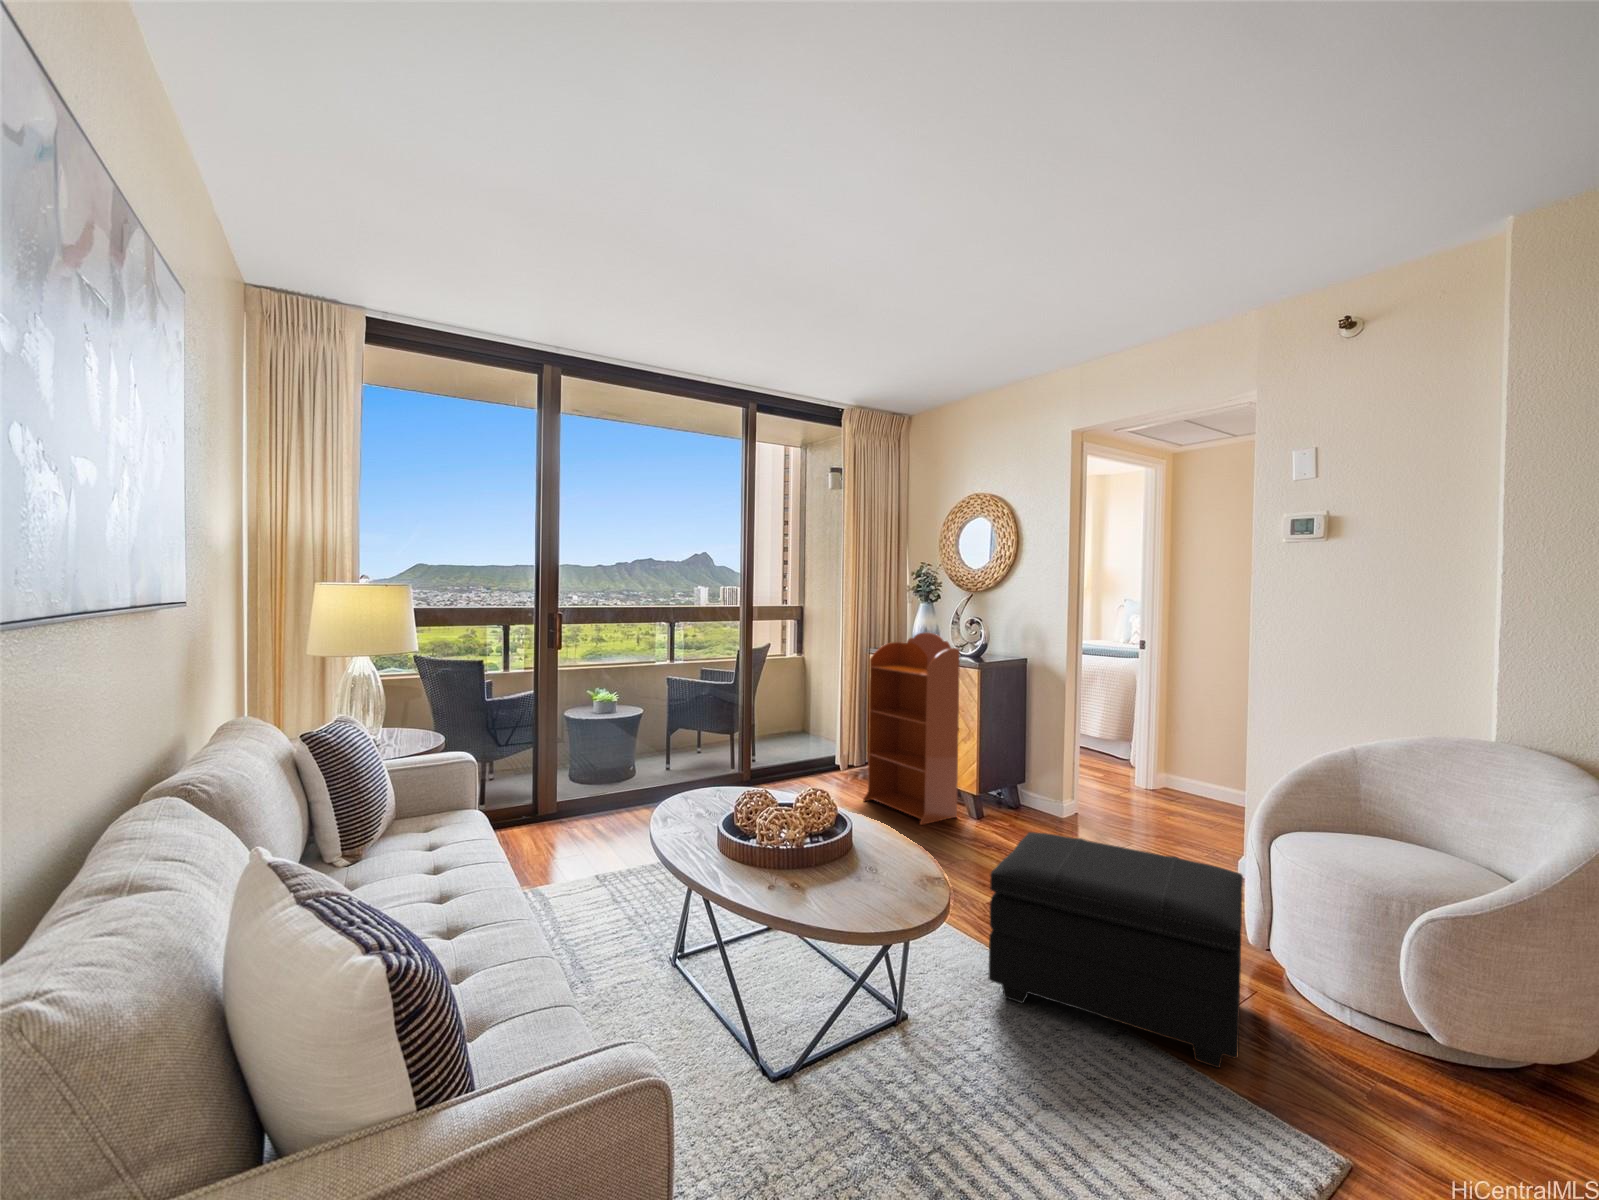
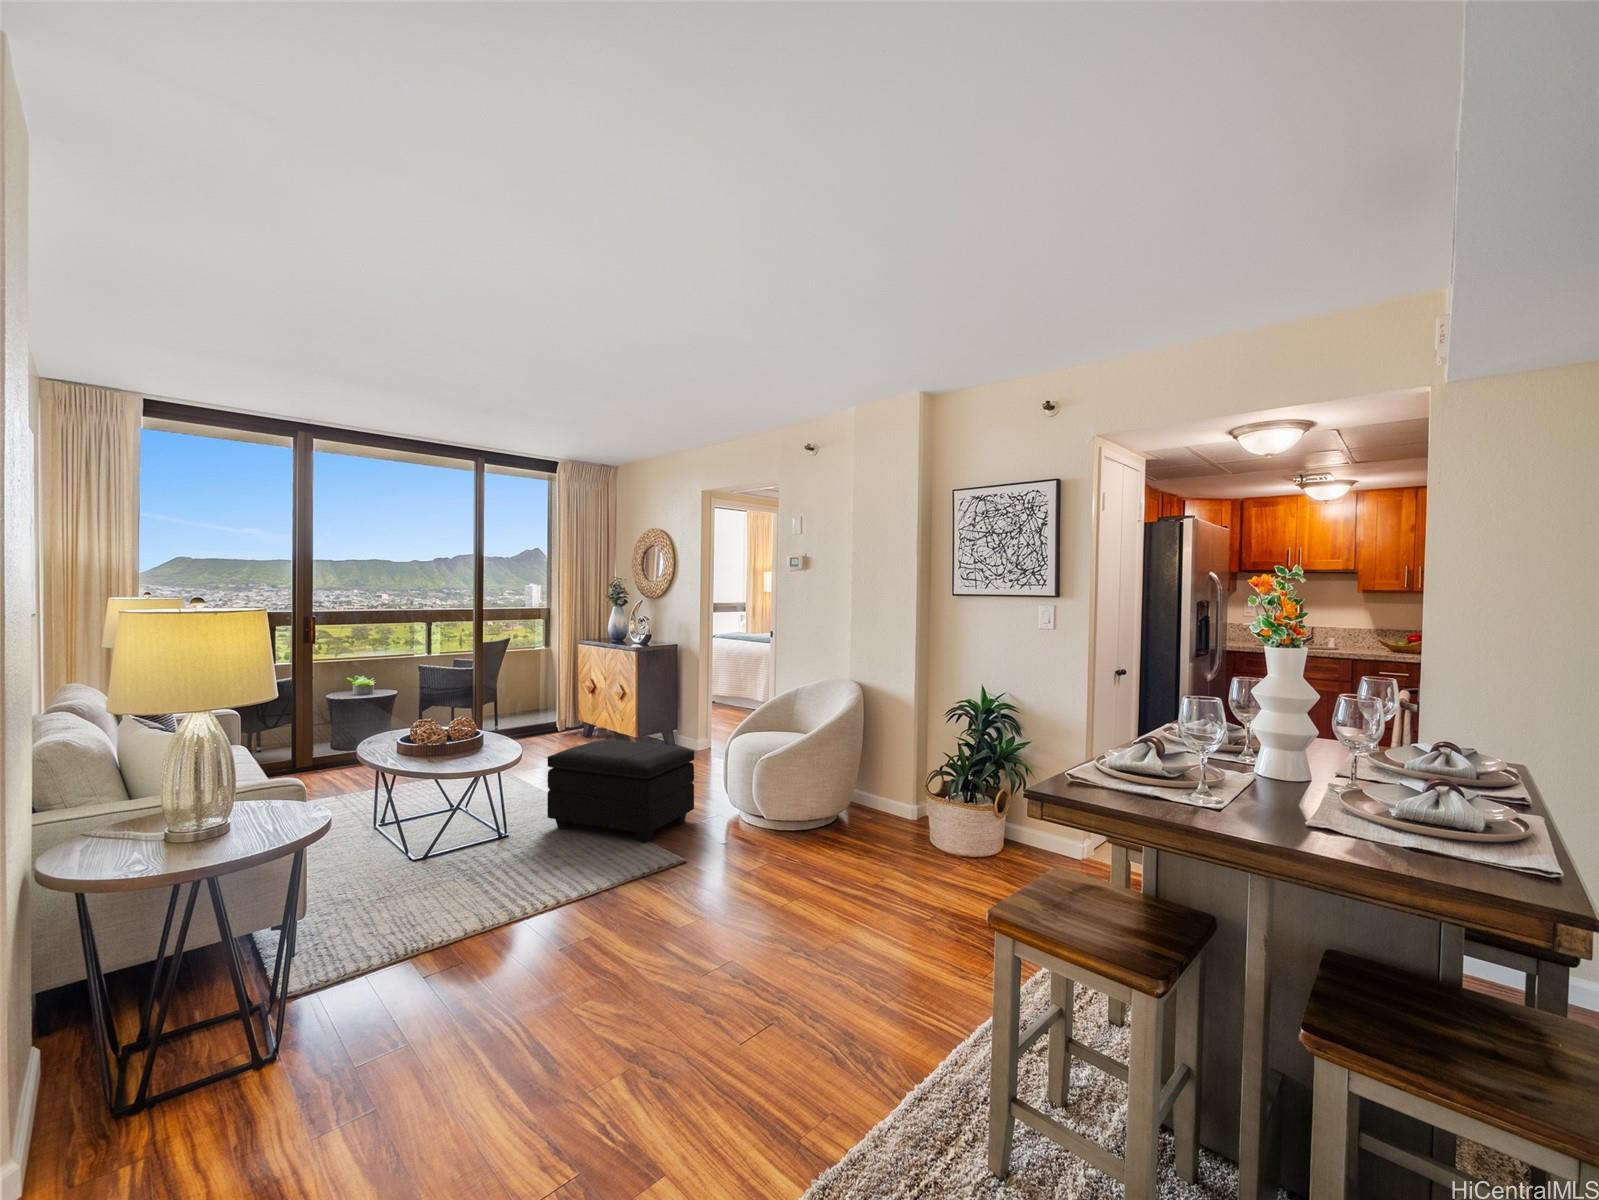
bookcase: present [863,633,960,825] -> none [564,627,625,760]

